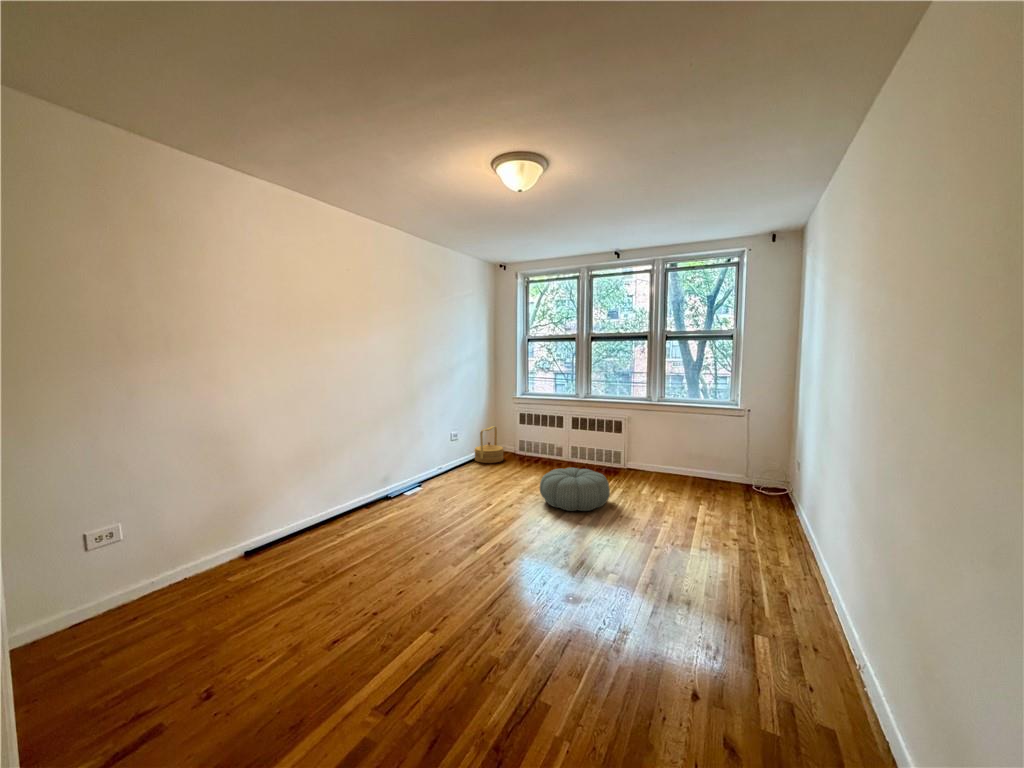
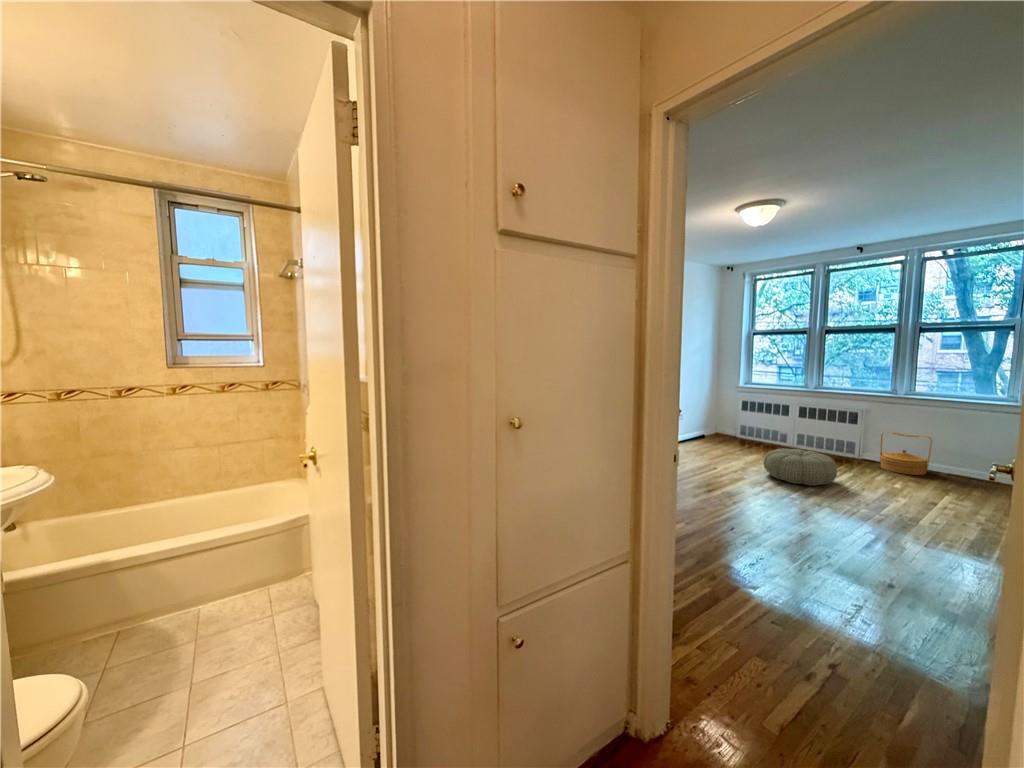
woven basket: present [474,426,504,463] -> present [880,431,932,475]

